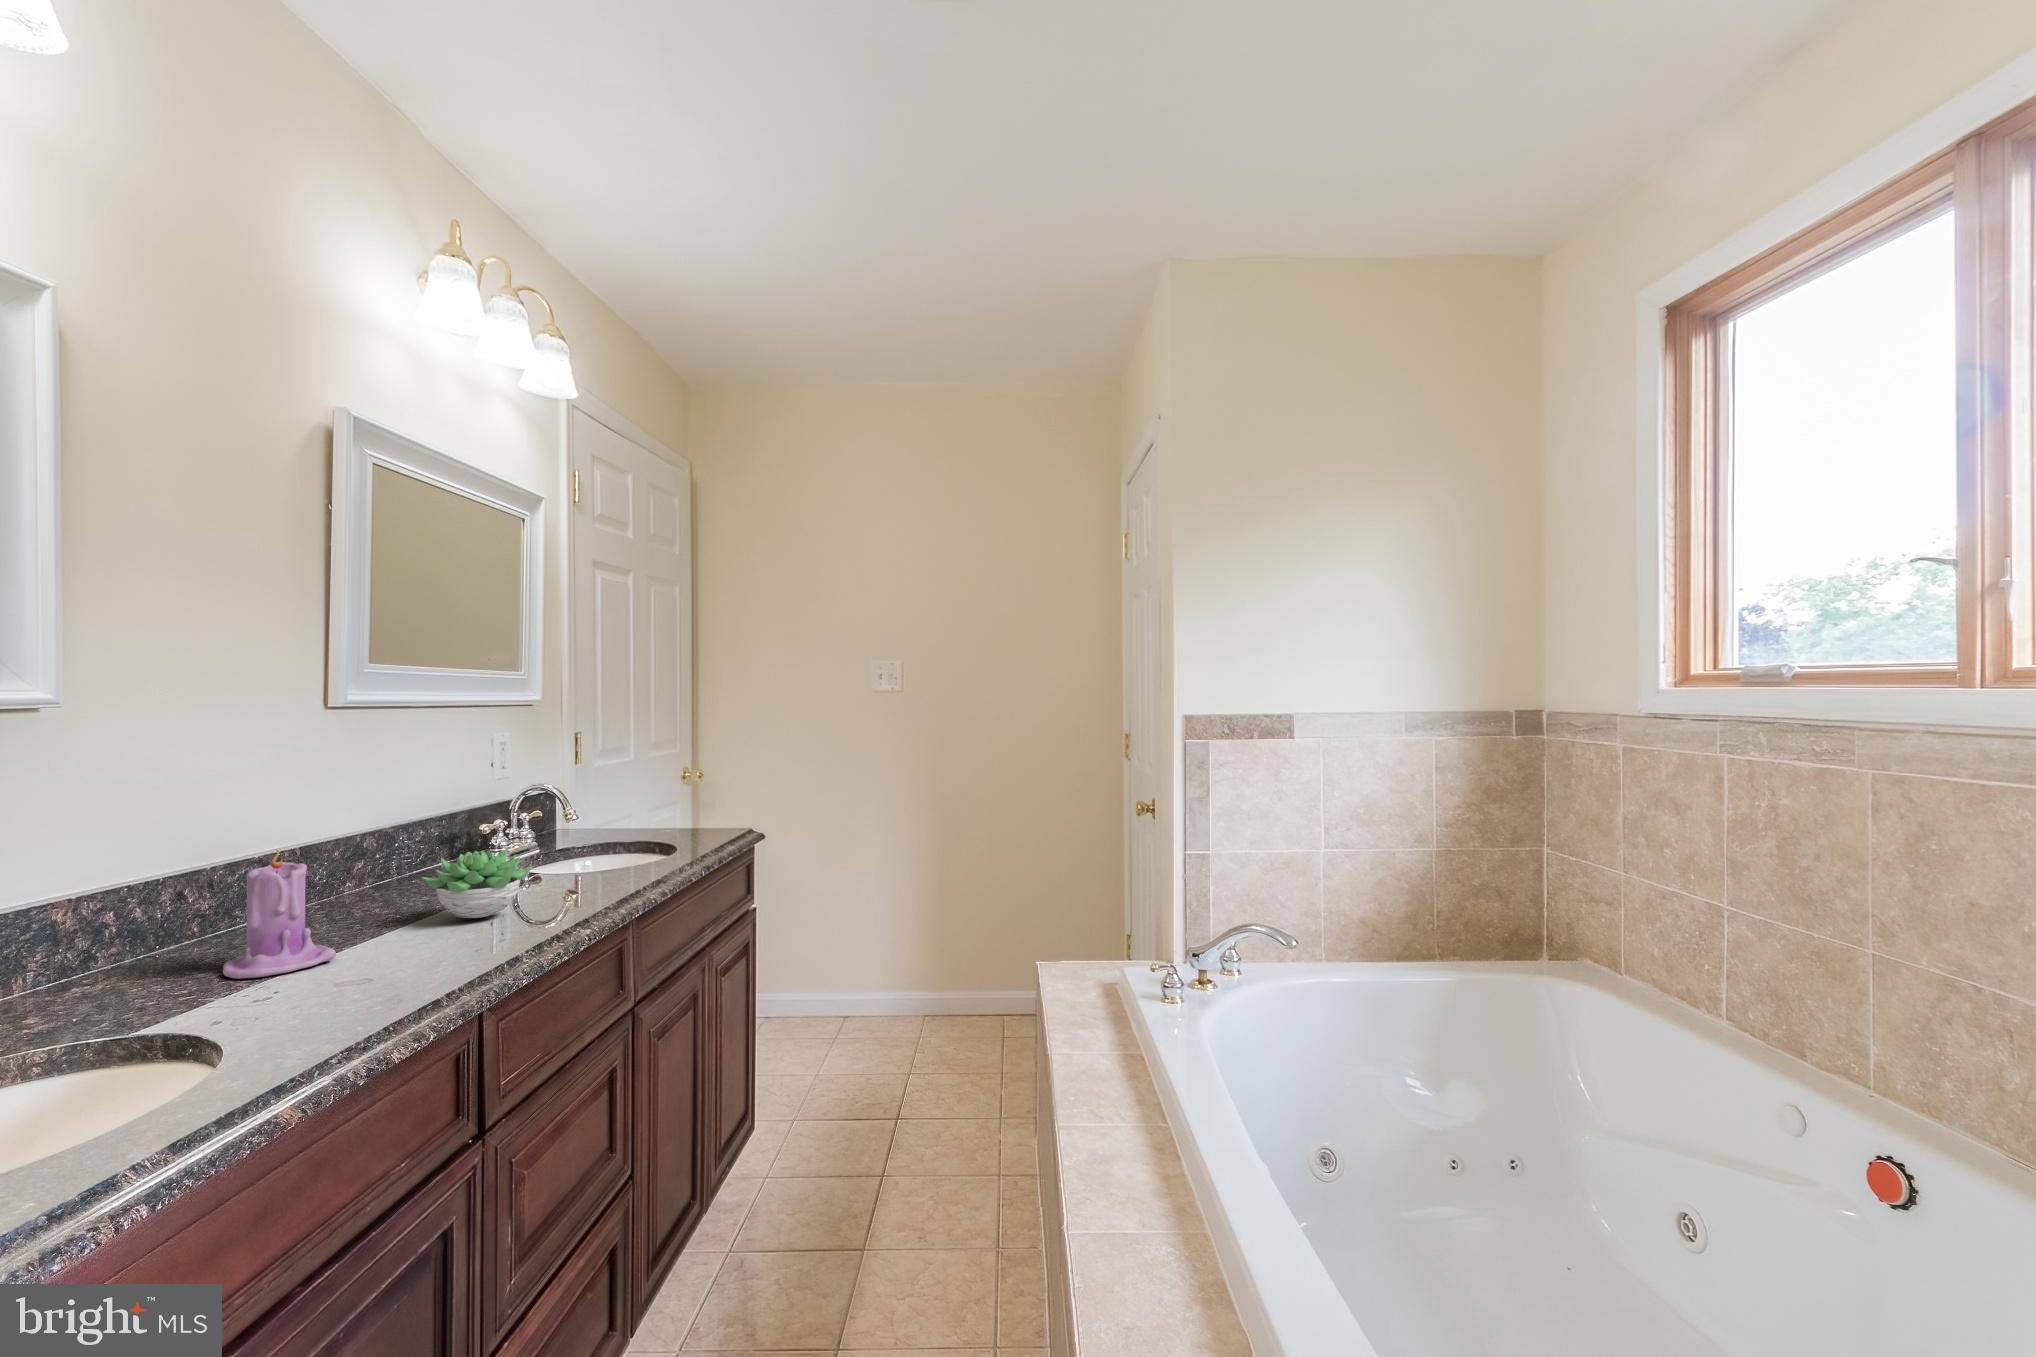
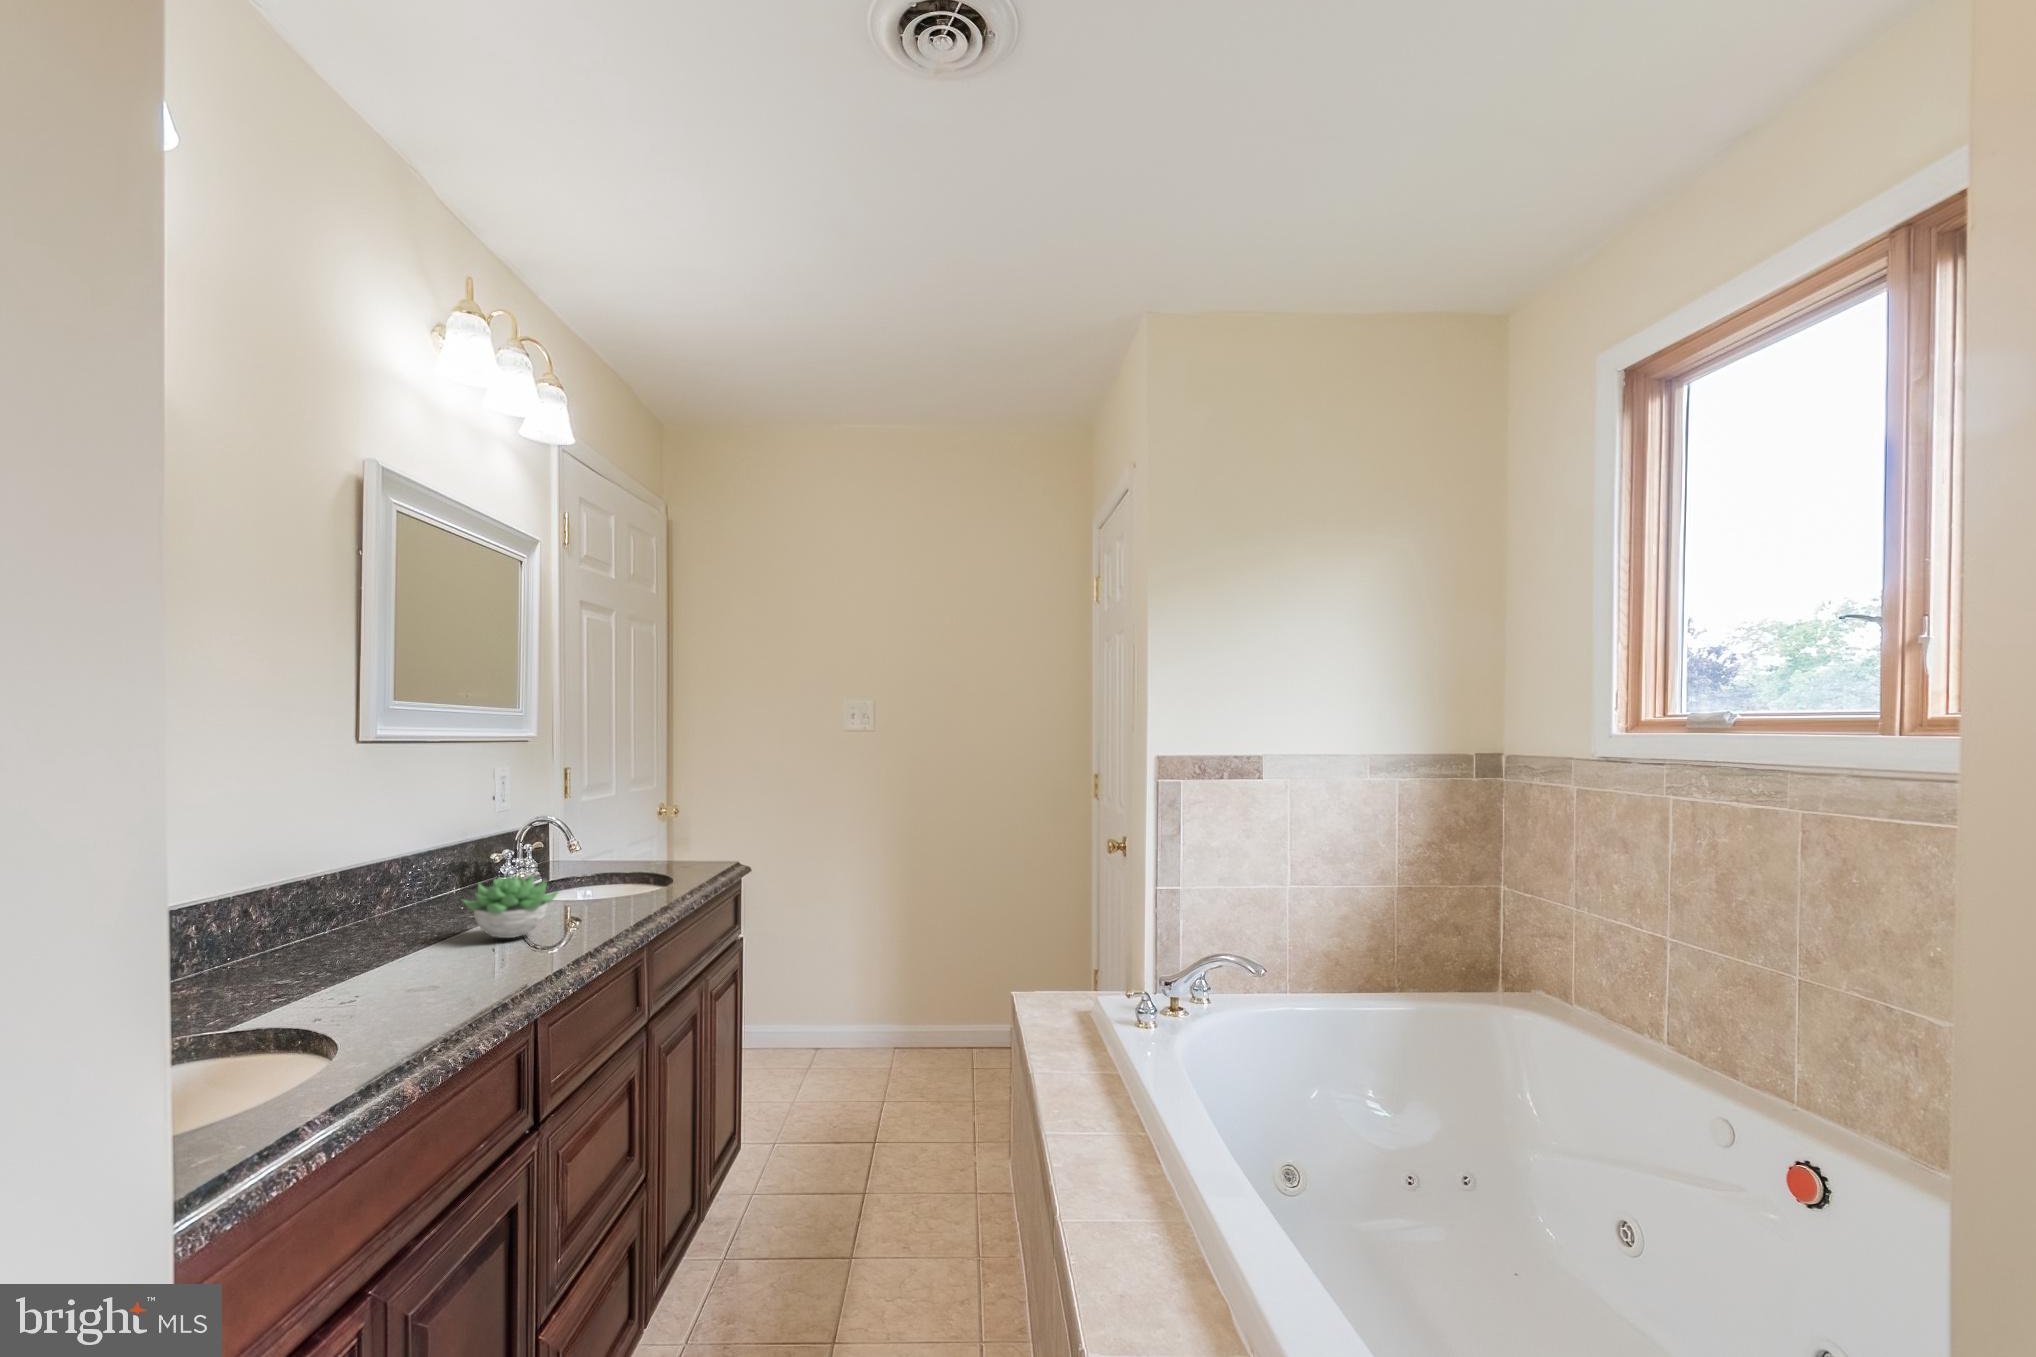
candle: present [223,849,336,979] -> none [303,871,399,986]

